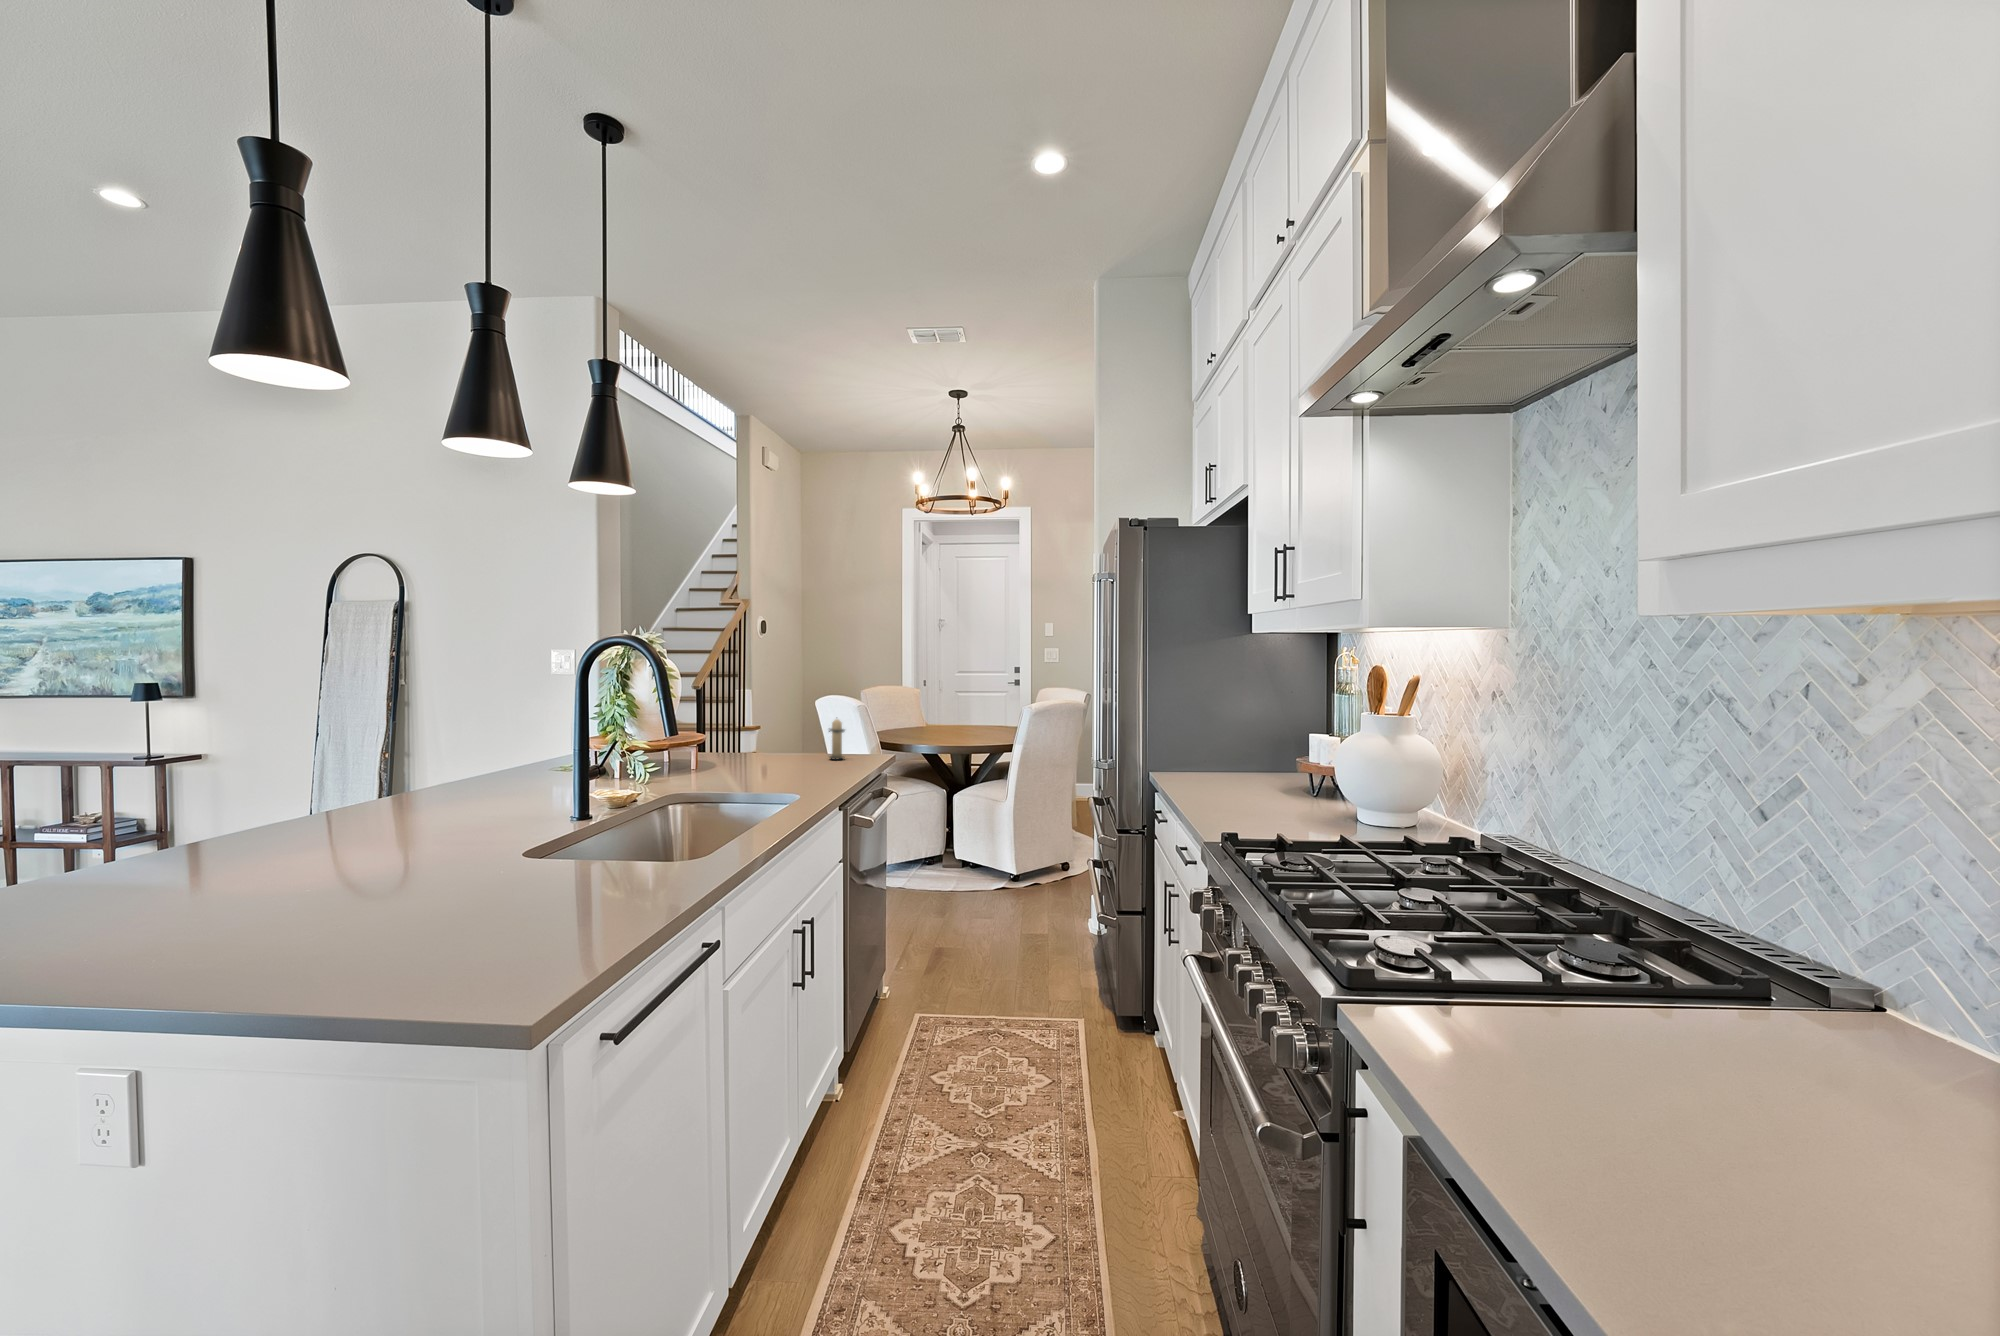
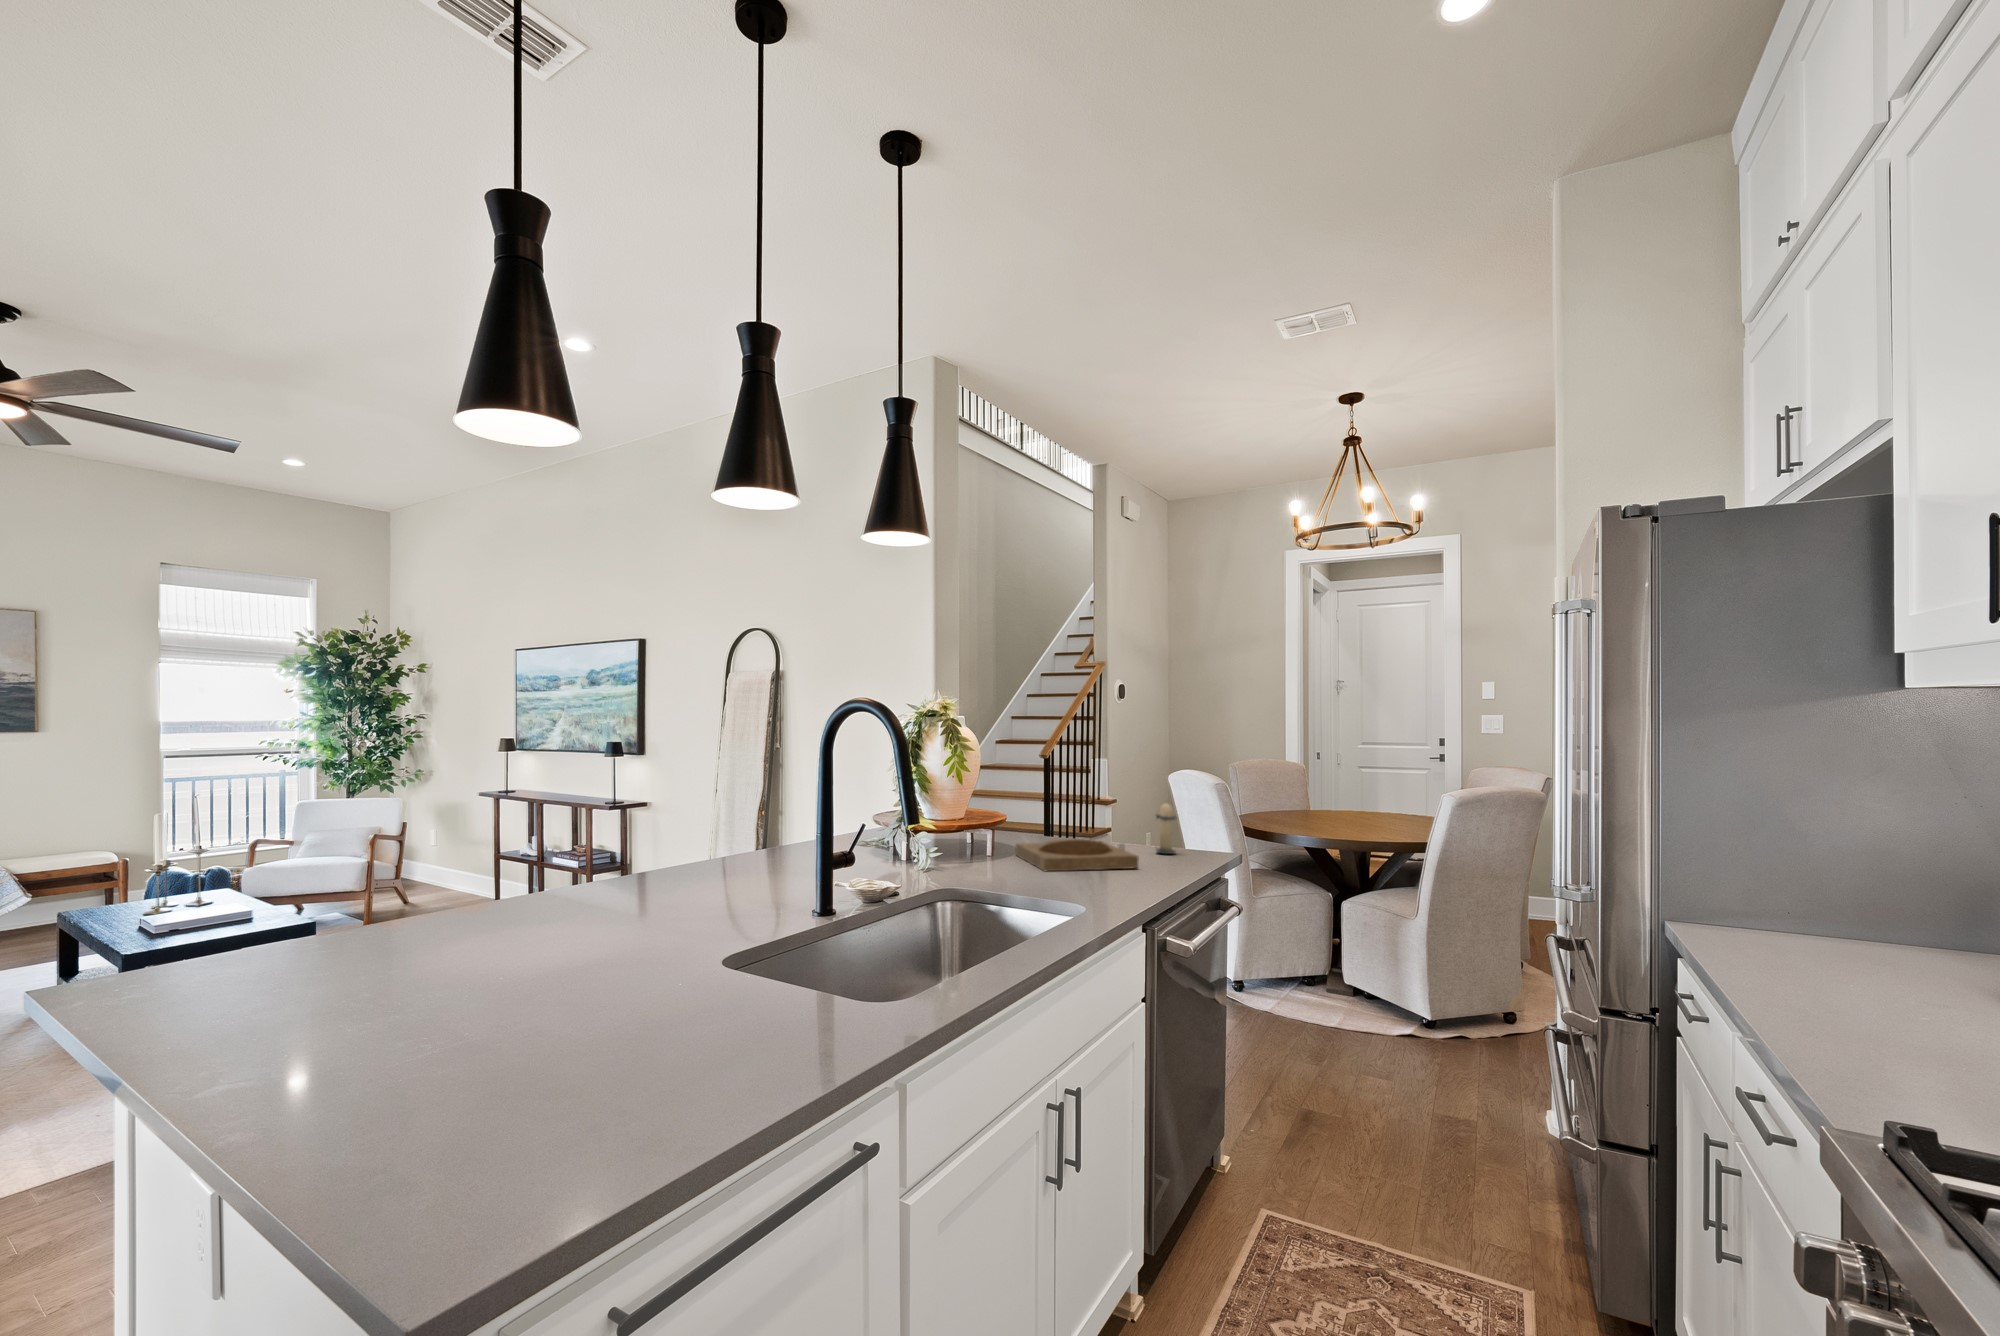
tray: none [714,752,823,778] -> present [1015,839,1139,871]

